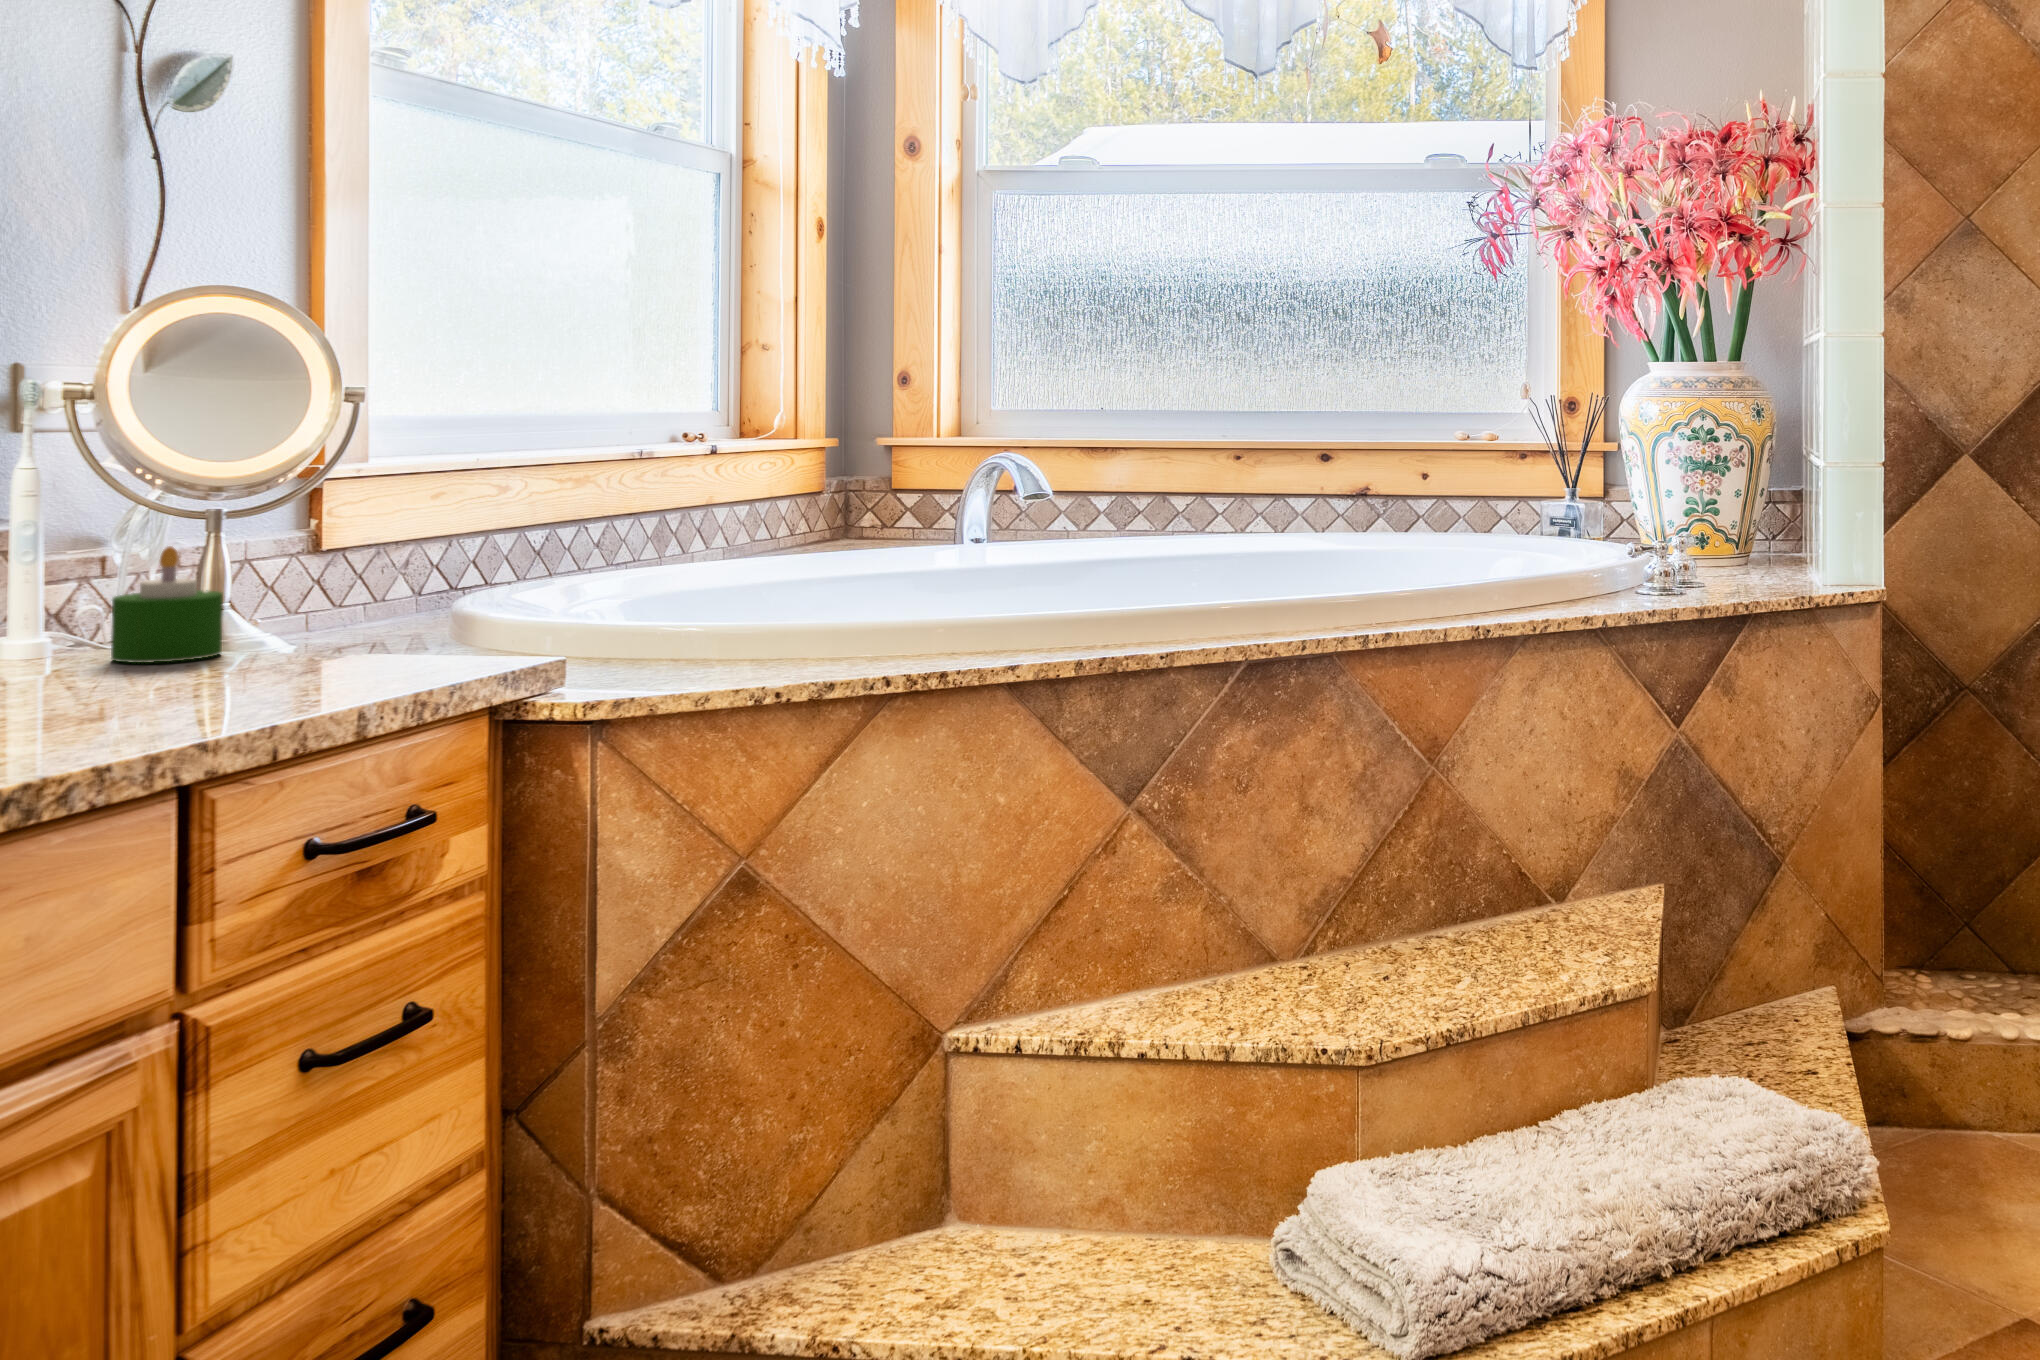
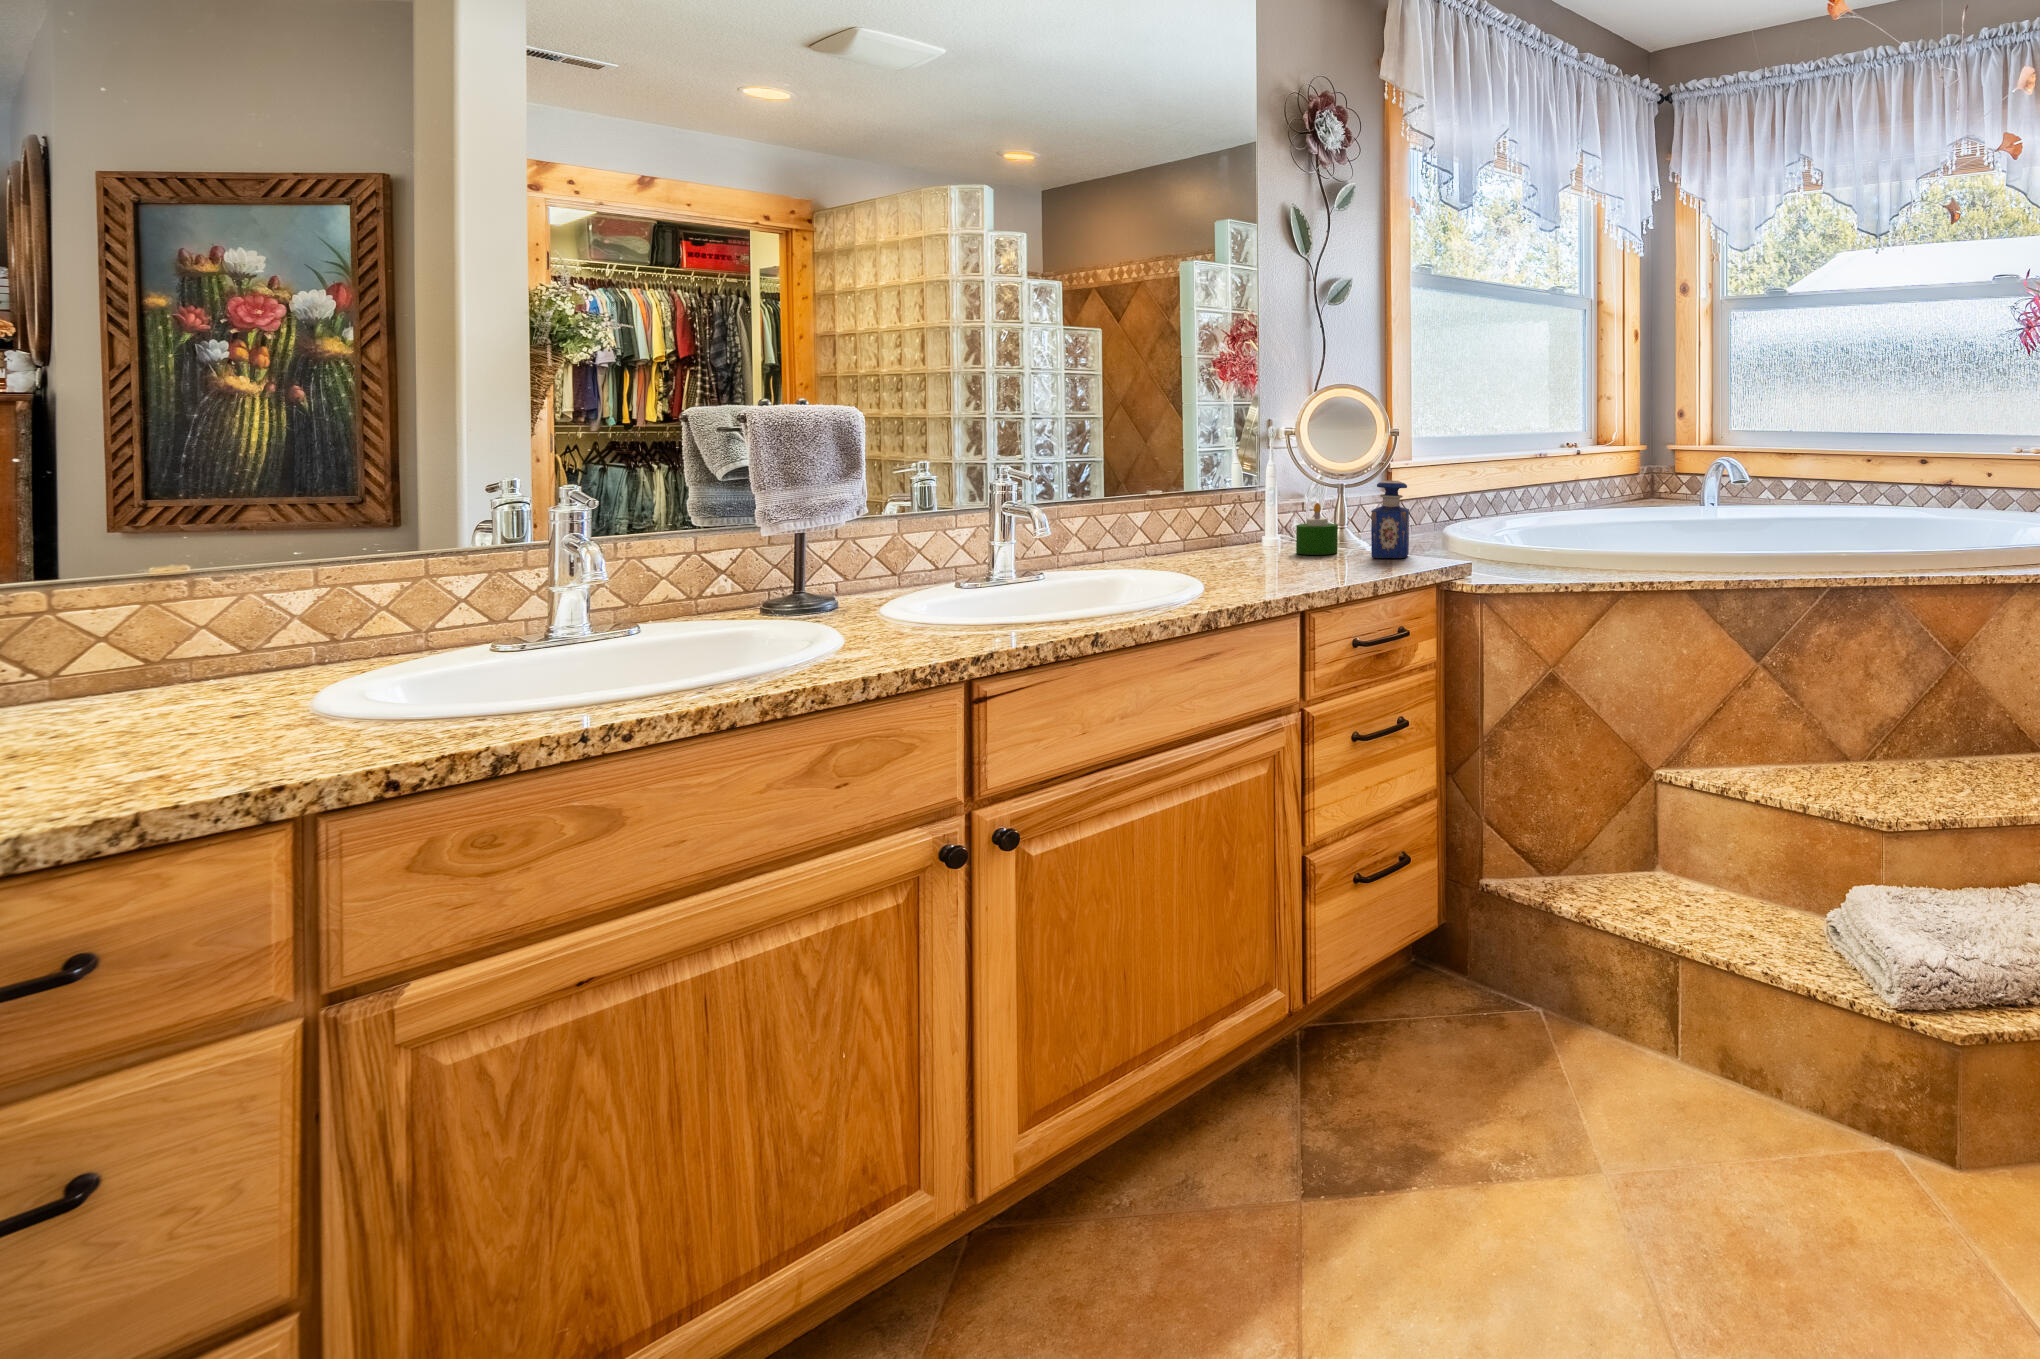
perfume bottle: none [318,492,410,660] -> present [1371,480,1409,558]

